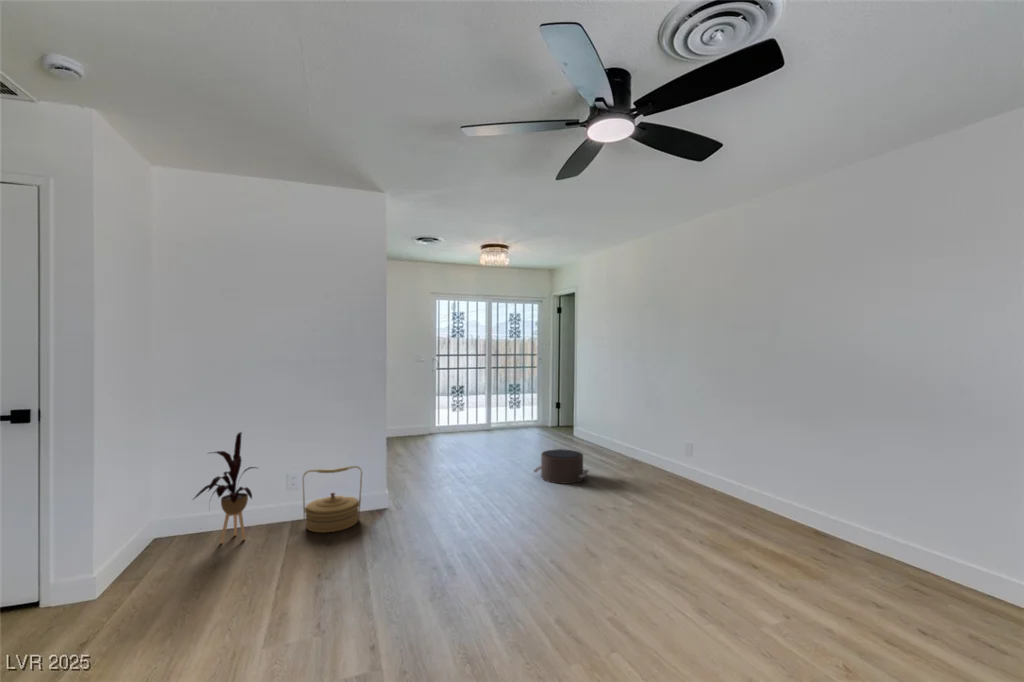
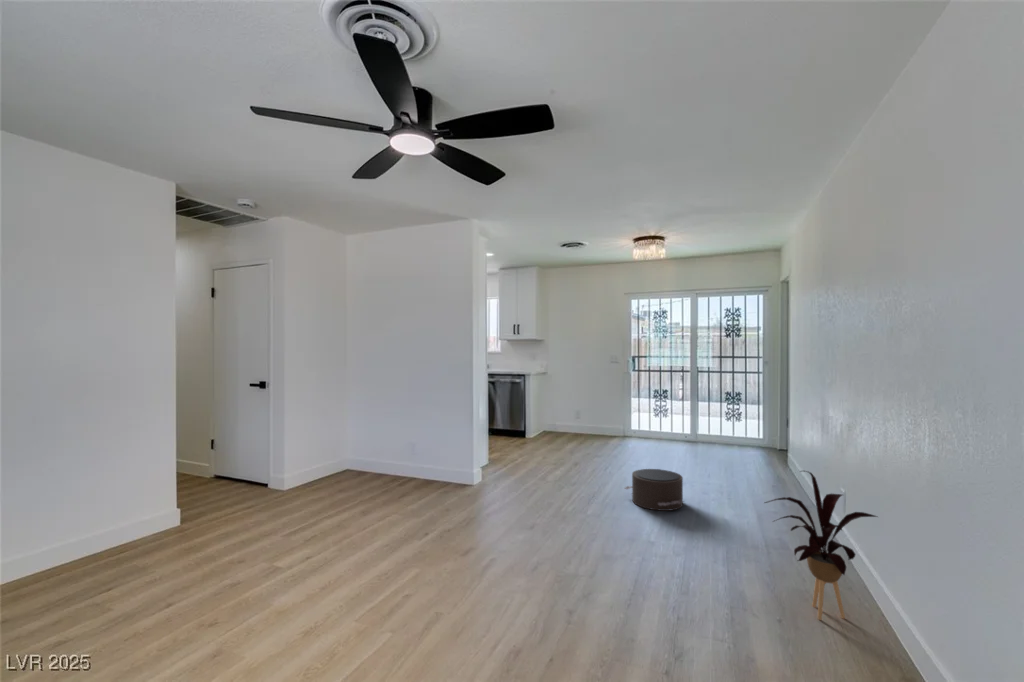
house plant: present [193,432,256,543] -> present [765,471,877,620]
woven basket: present [303,466,362,533] -> none [404,443,442,491]

